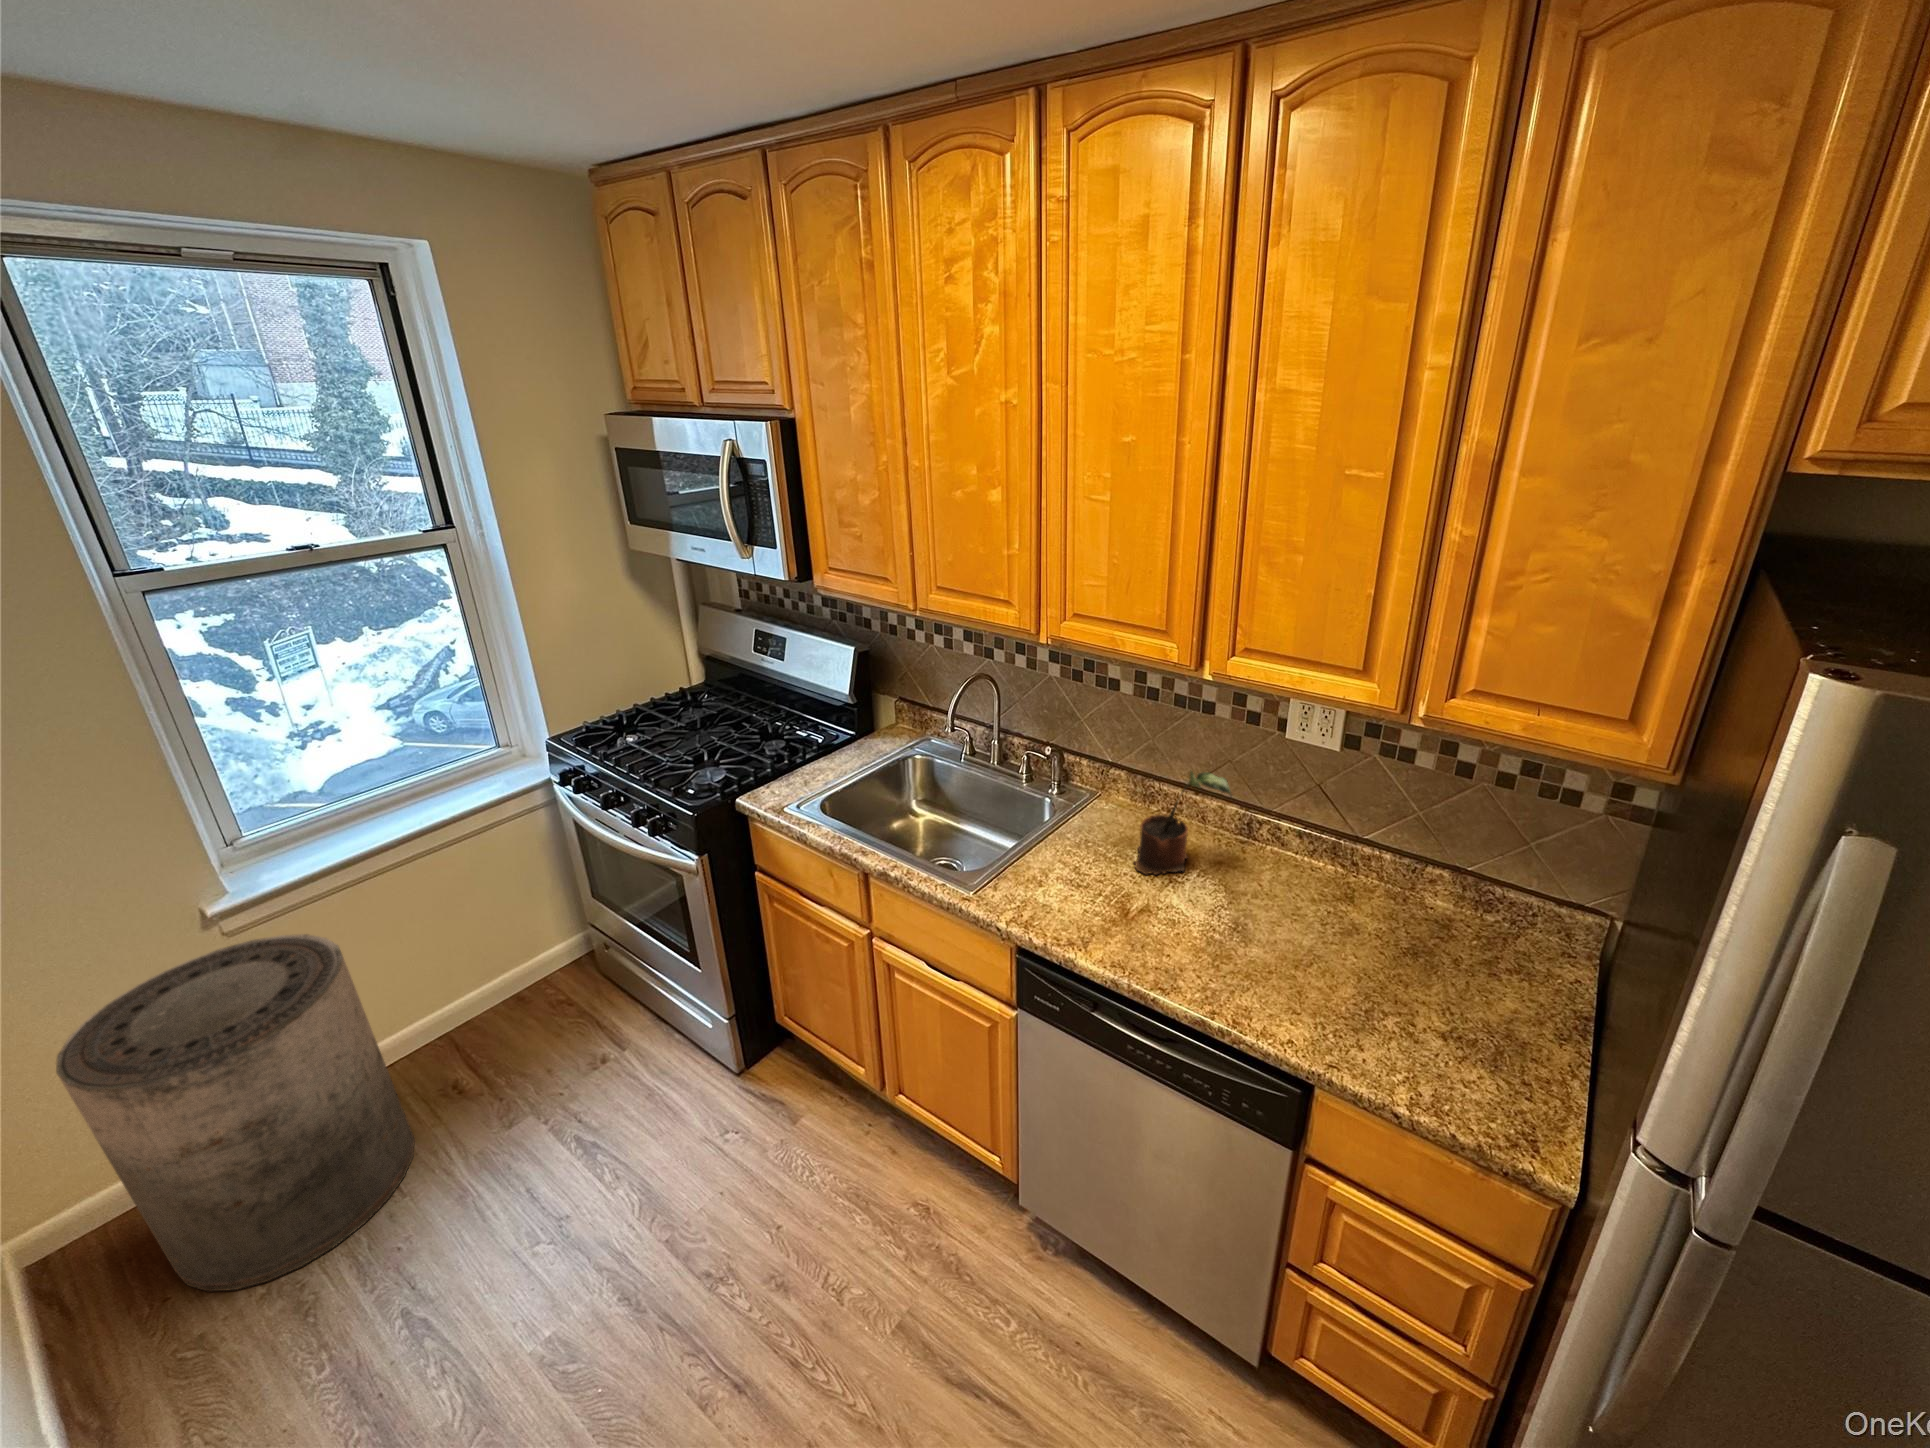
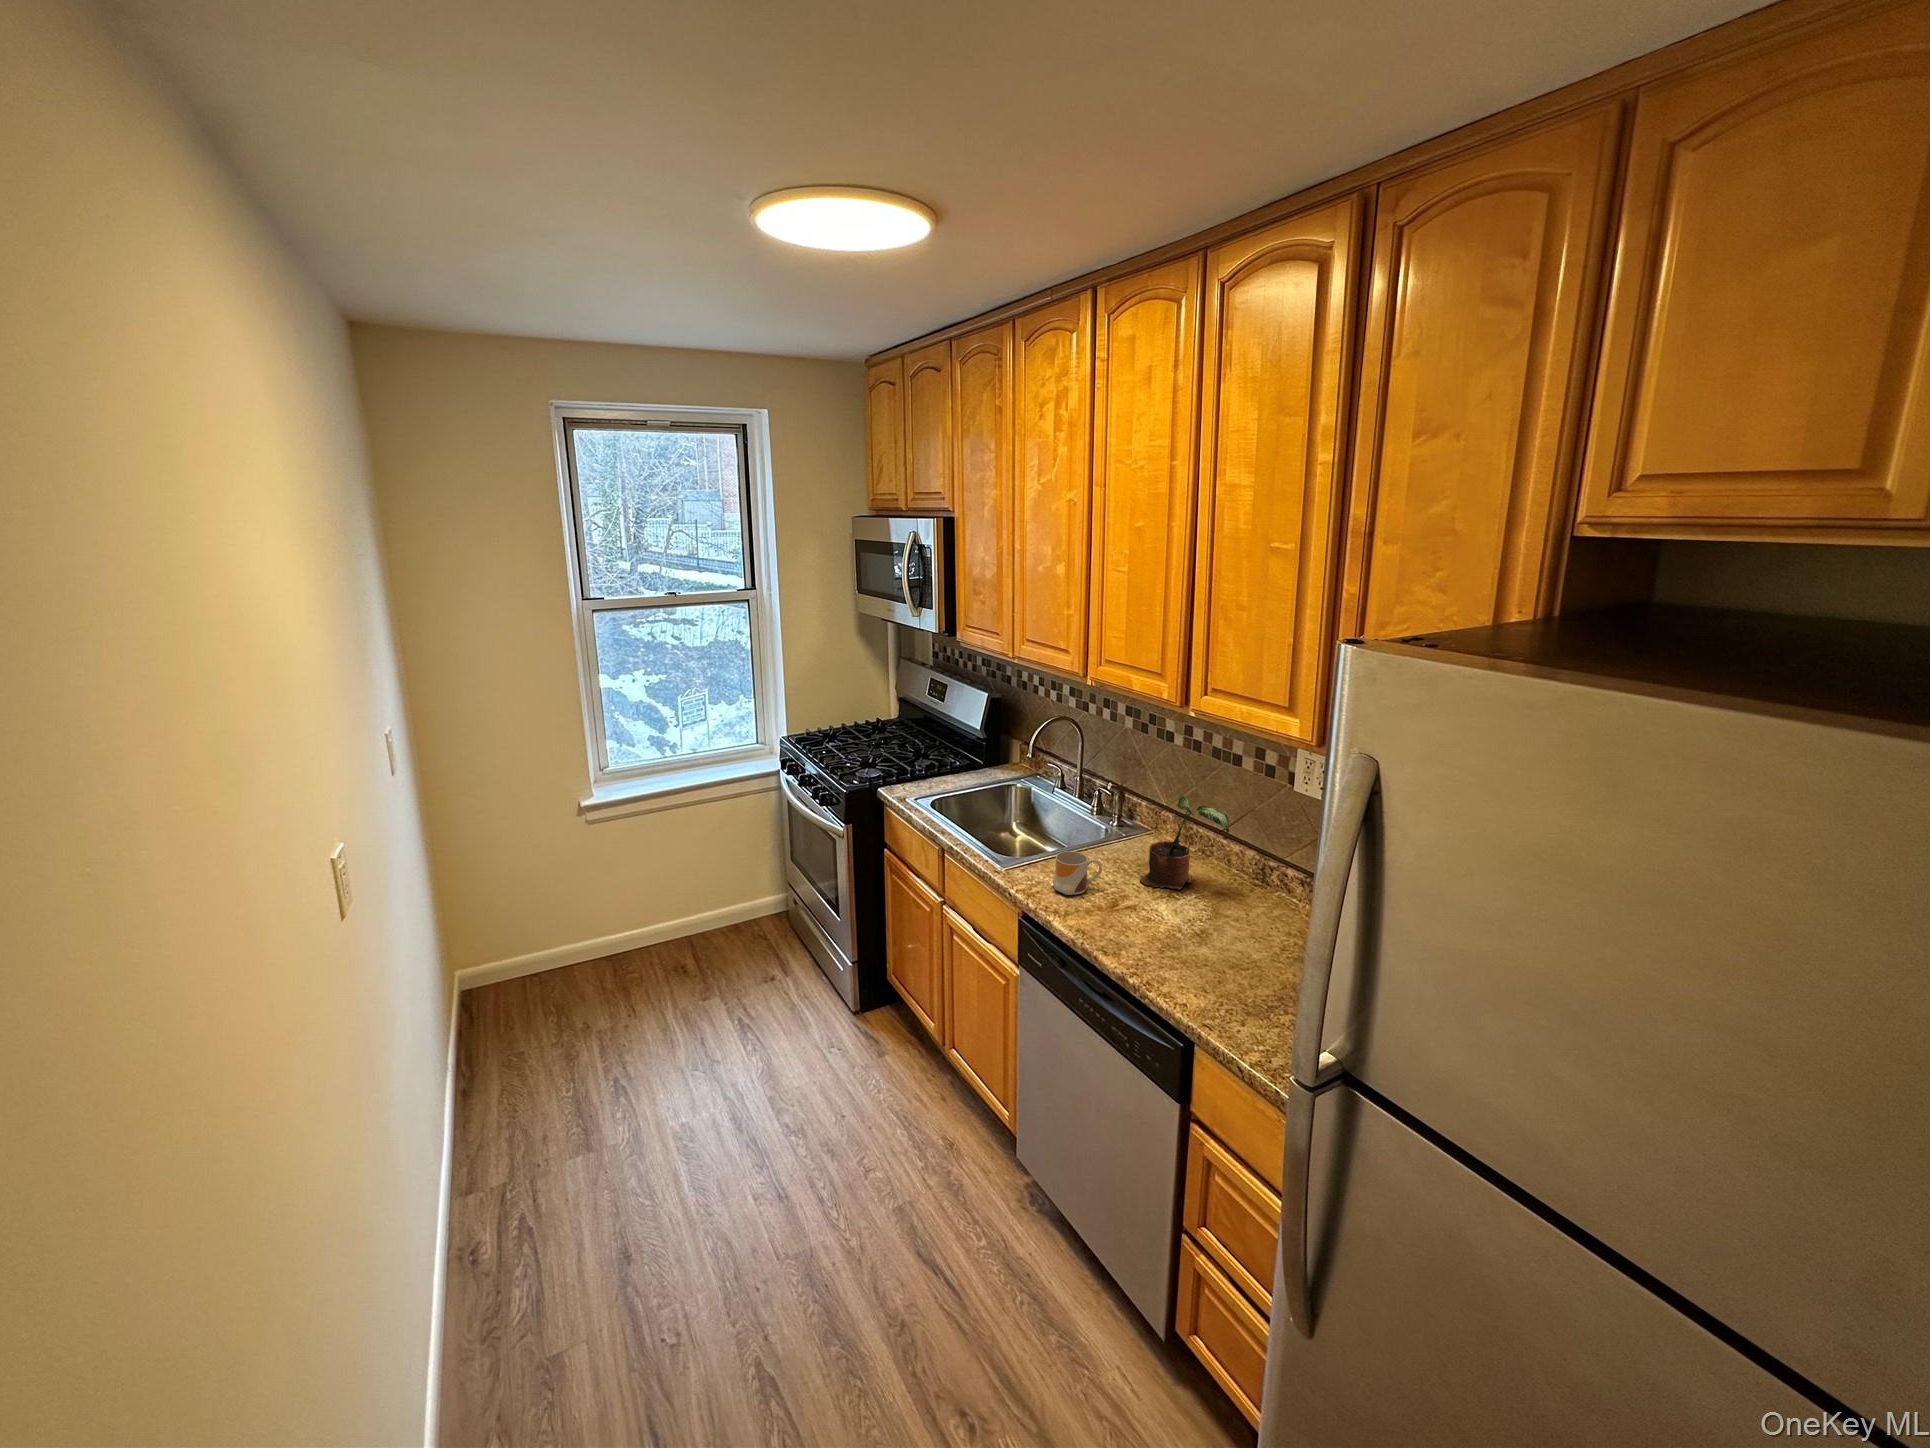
mug: none [1048,858,1105,915] -> present [1053,851,1102,895]
trash can: present [56,934,415,1291] -> none [503,826,653,1036]

